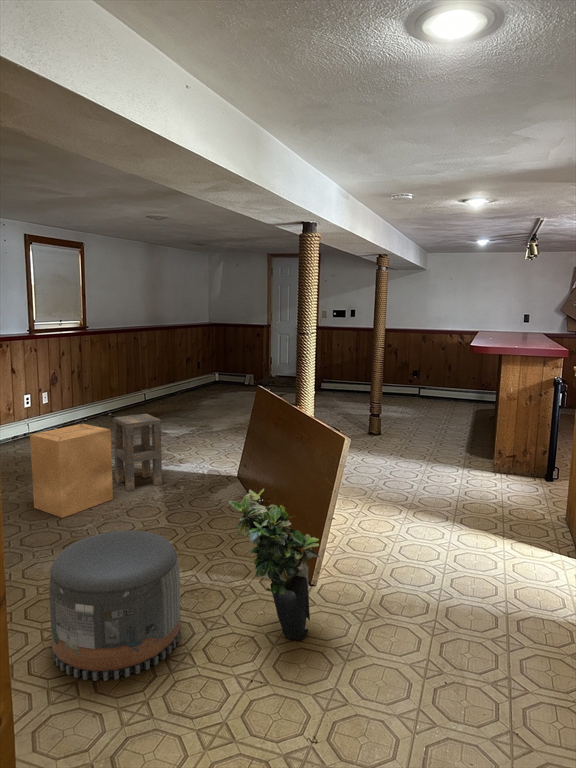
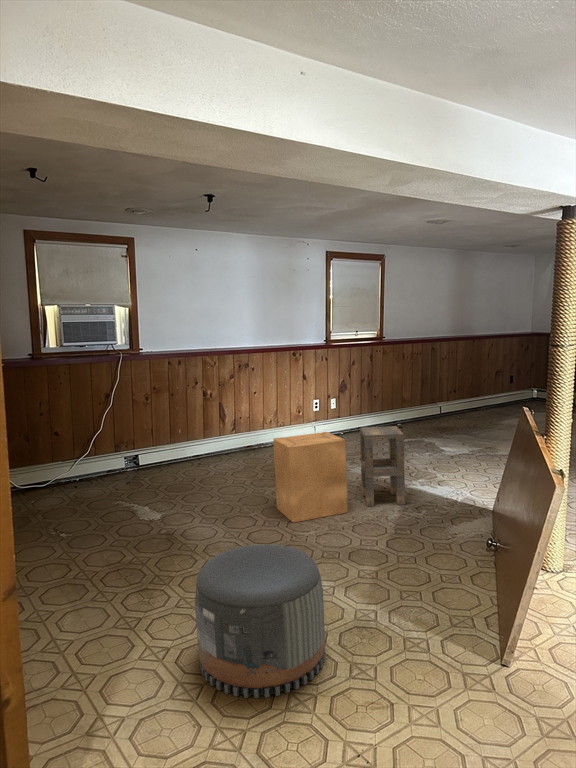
potted plant: present [229,489,319,641] -> none [365,525,476,731]

